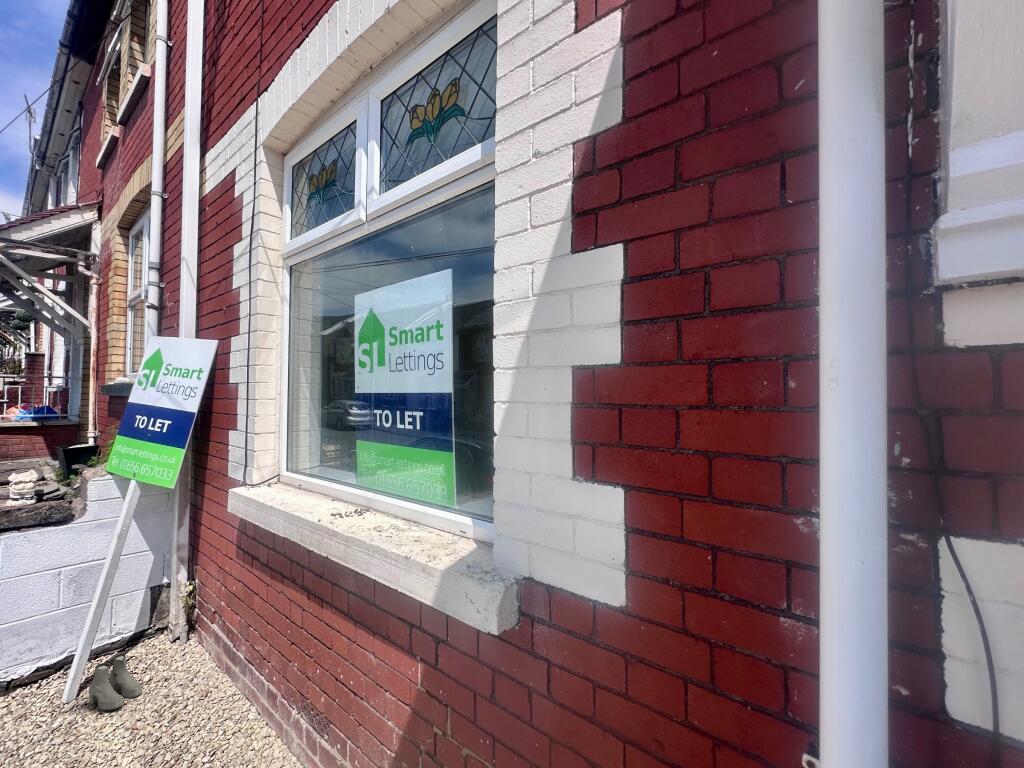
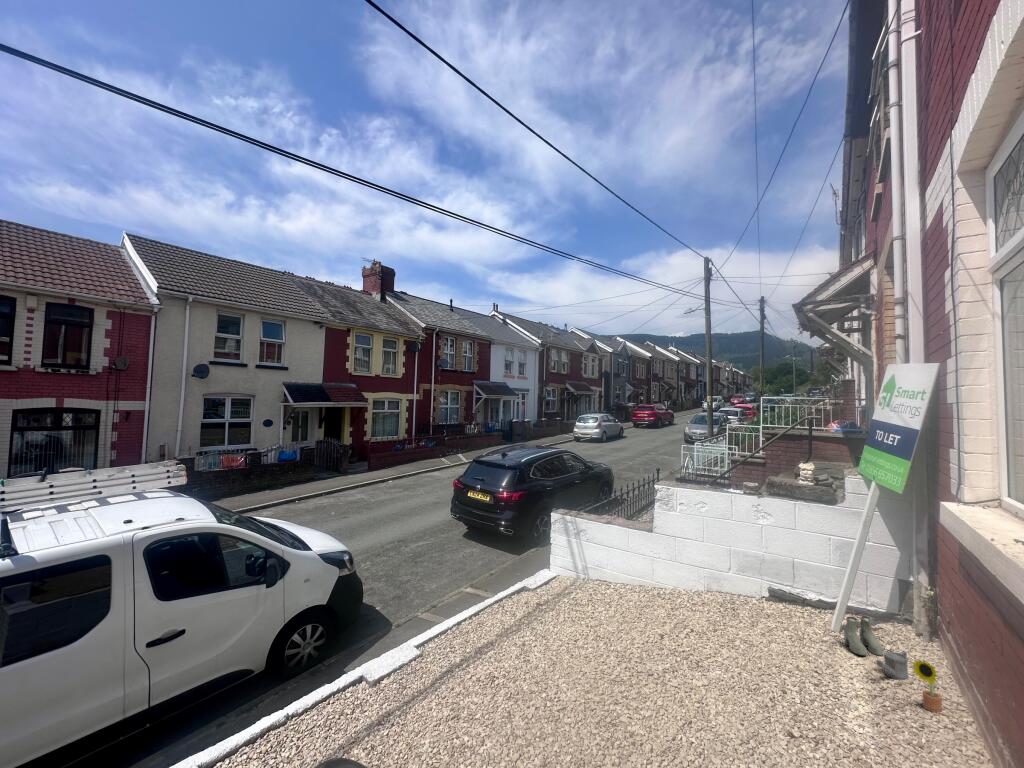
watering can: none [147,677,178,718] -> present [876,651,908,680]
decorative plant: none [193,680,224,735] -> present [910,660,942,713]

